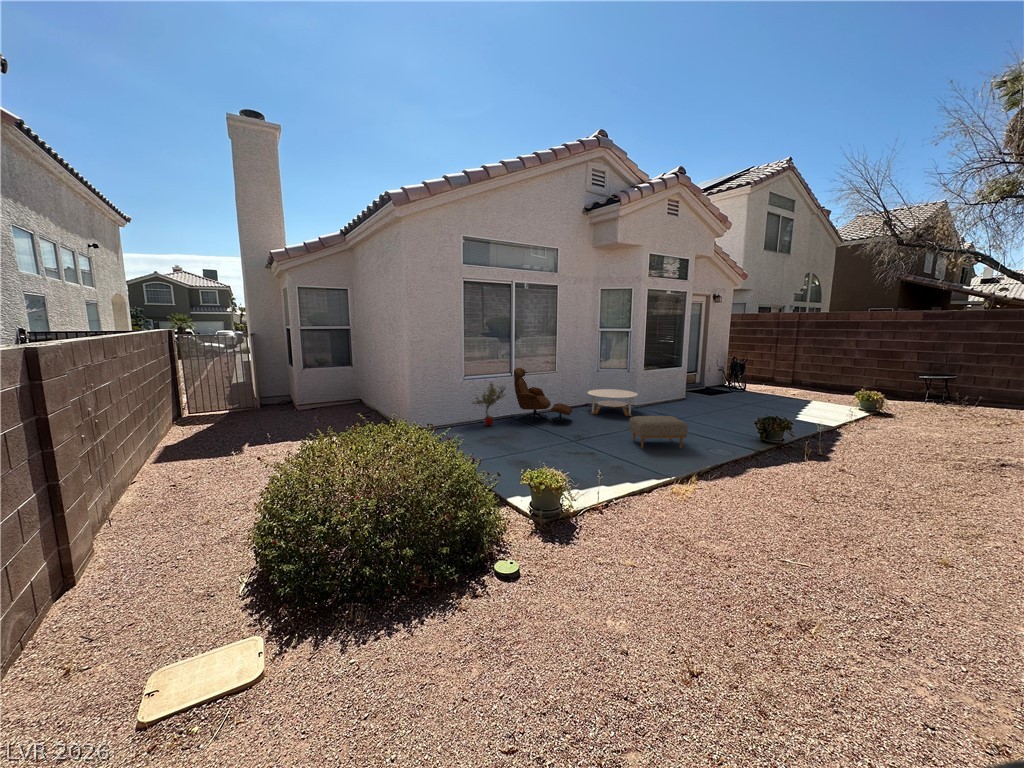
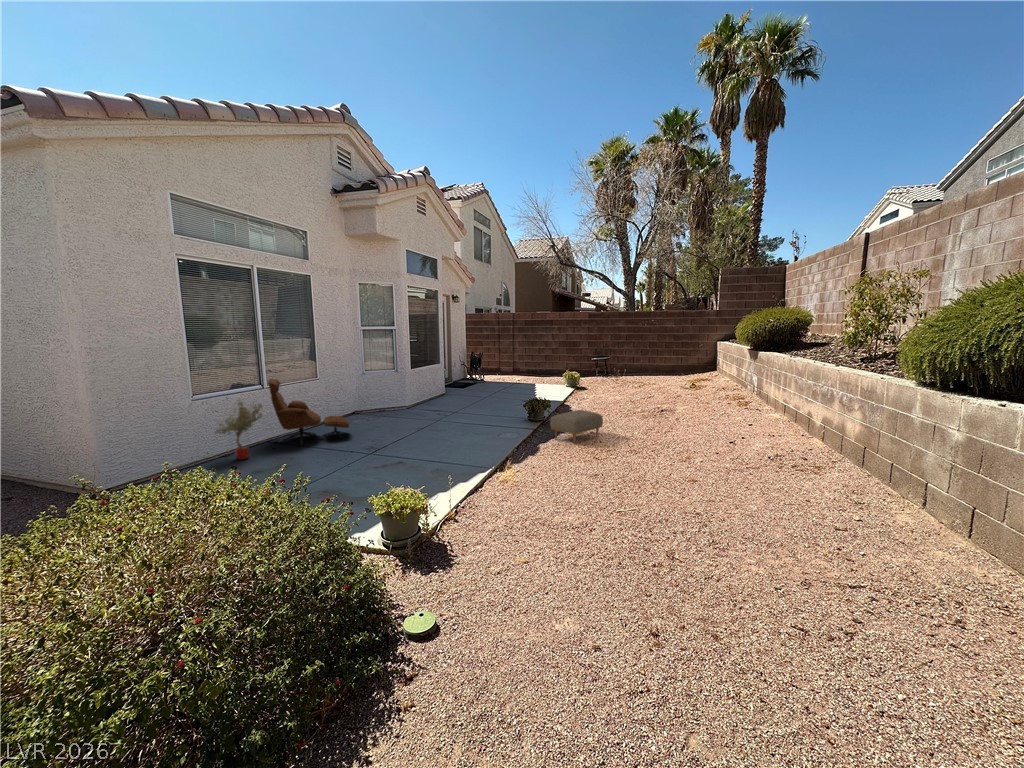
round table: present [588,389,638,416] -> none [356,392,412,422]
ottoman: present [629,416,688,448] -> present [550,410,603,444]

